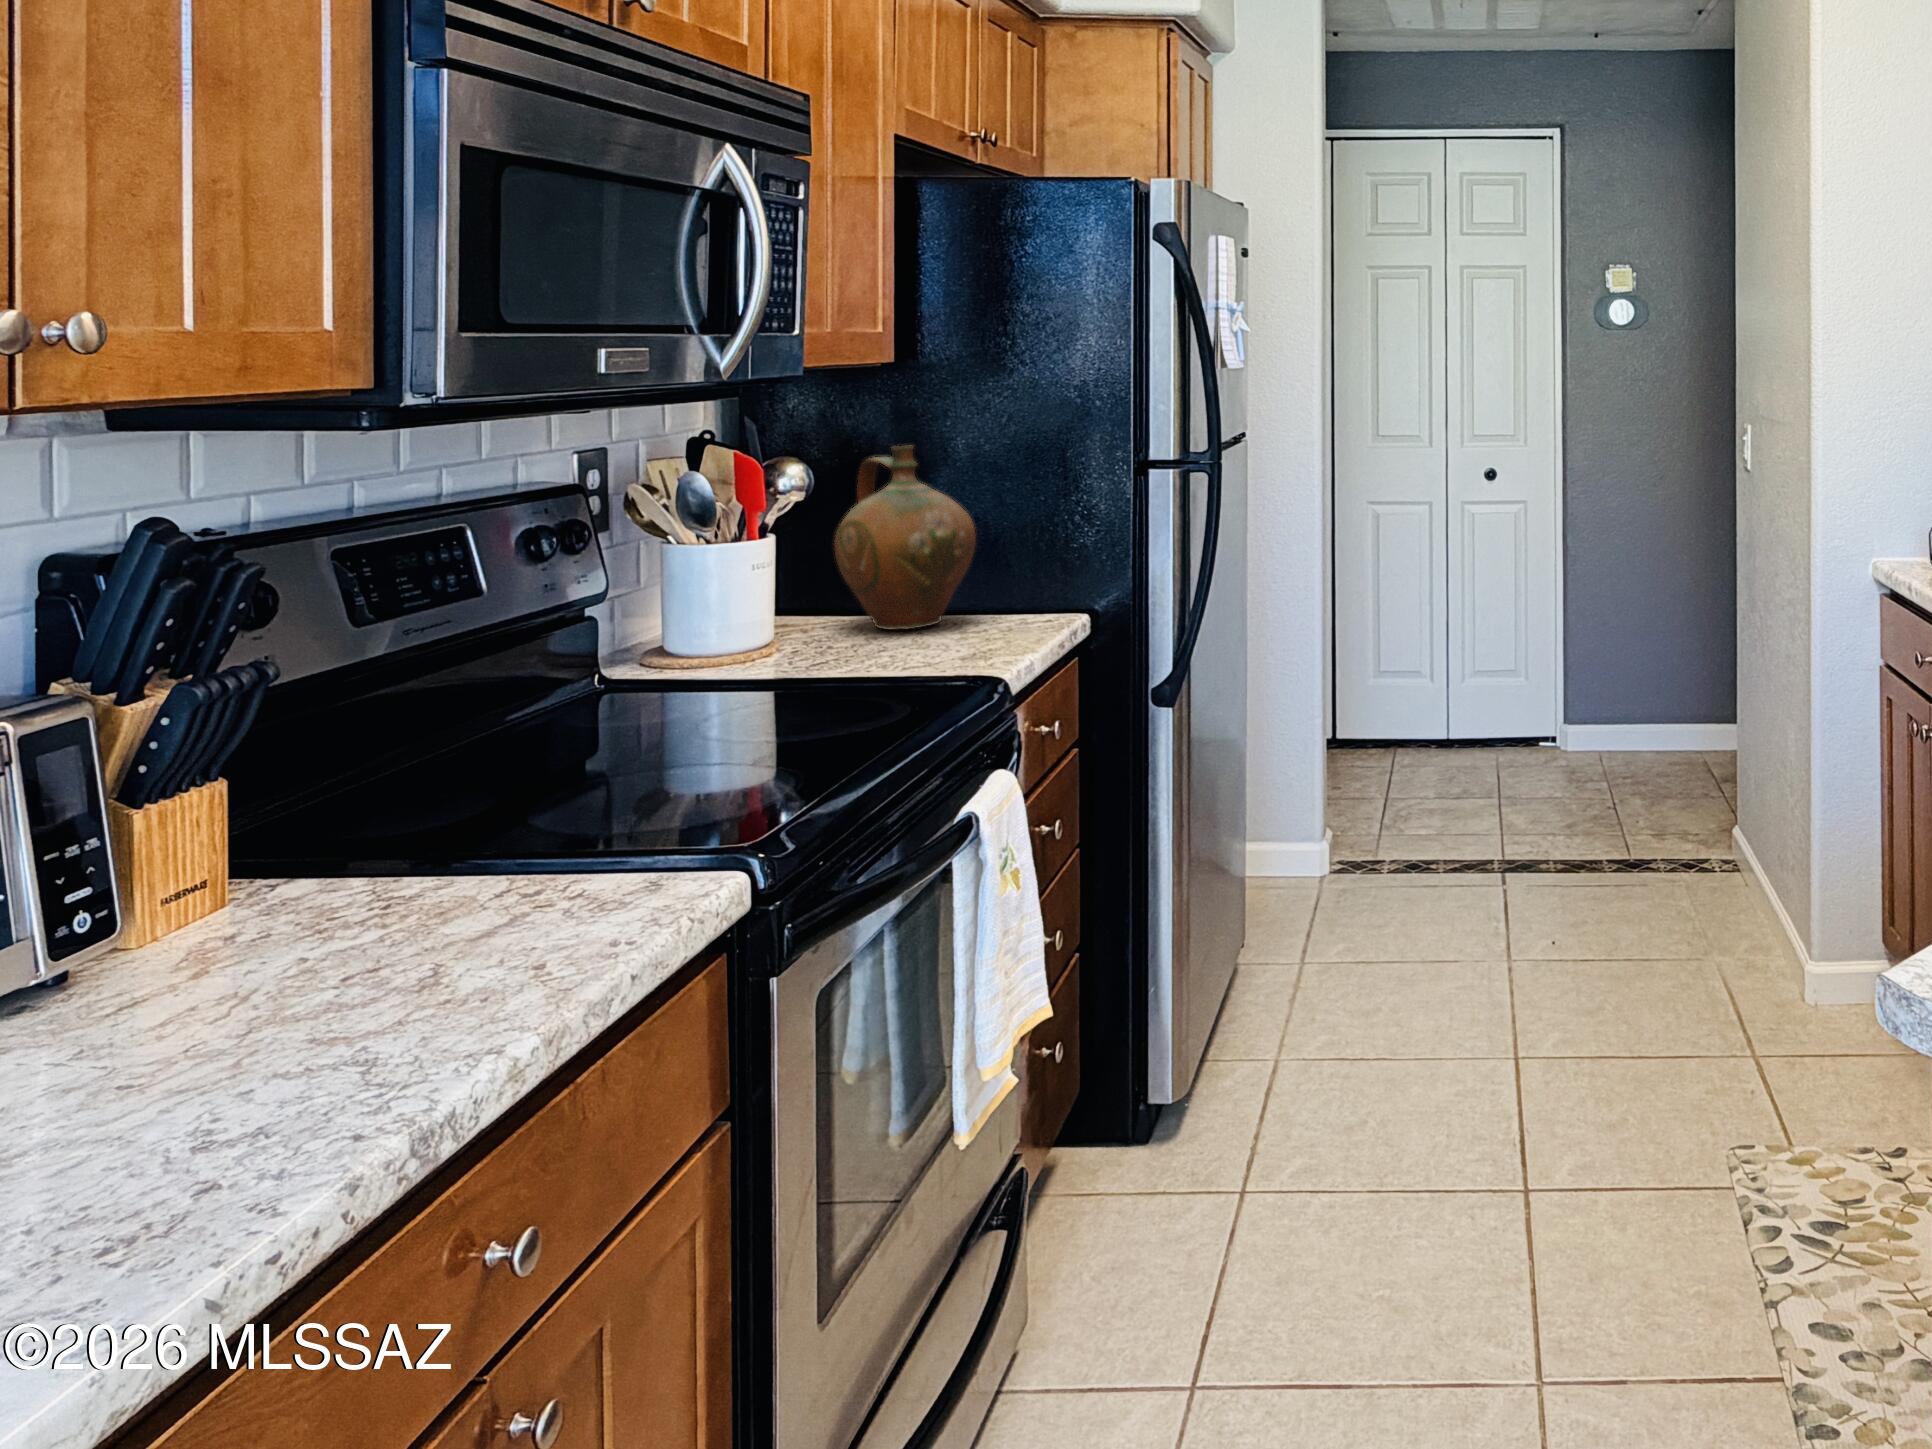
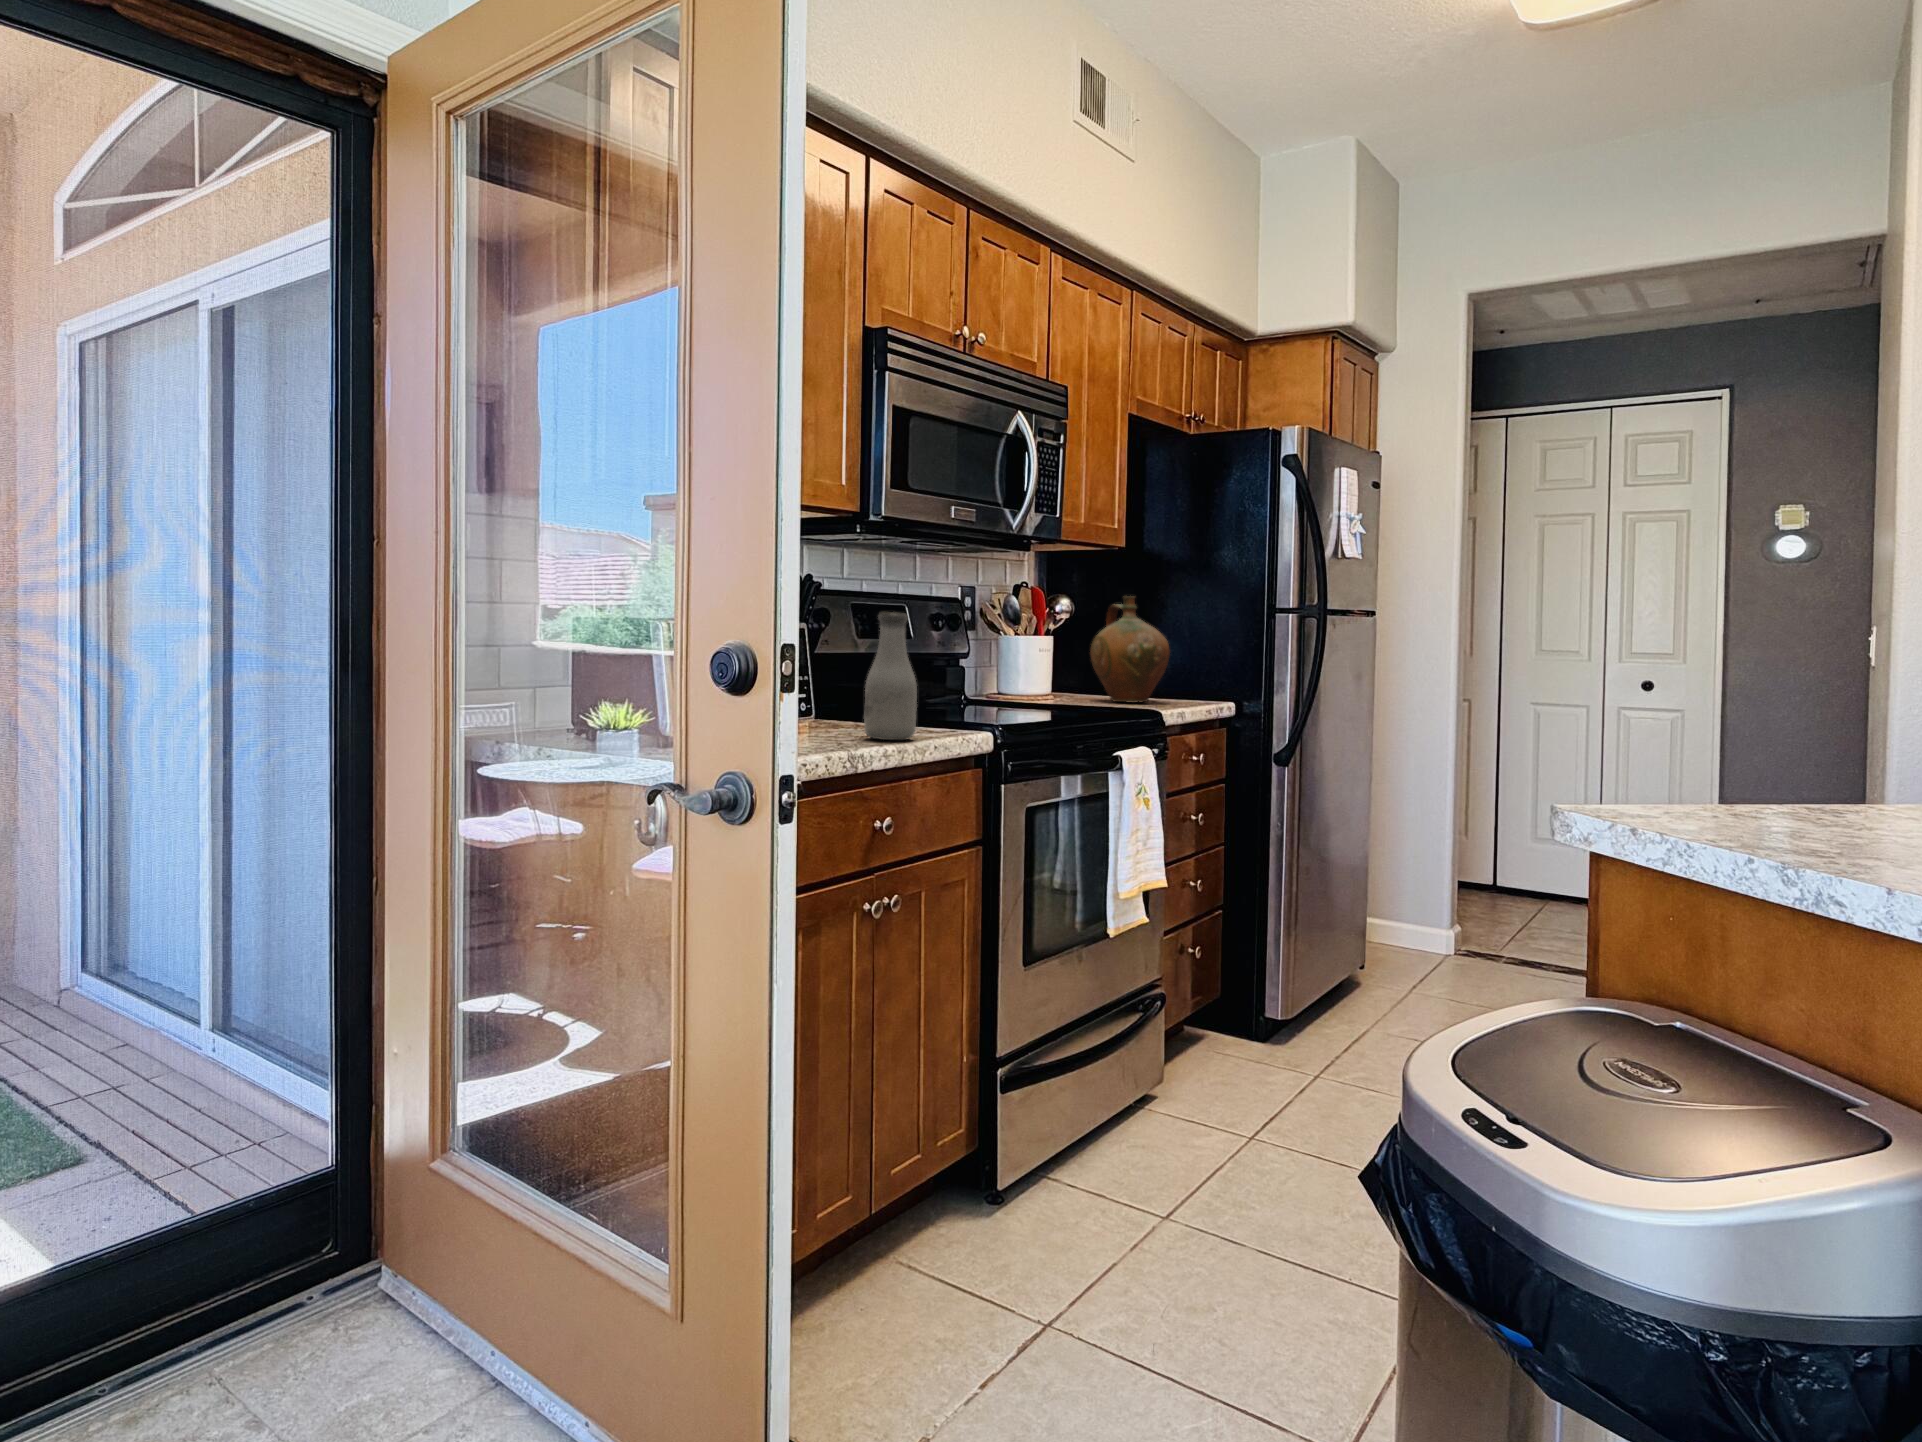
bottle: none [424,635,564,946] -> present [864,612,917,740]

